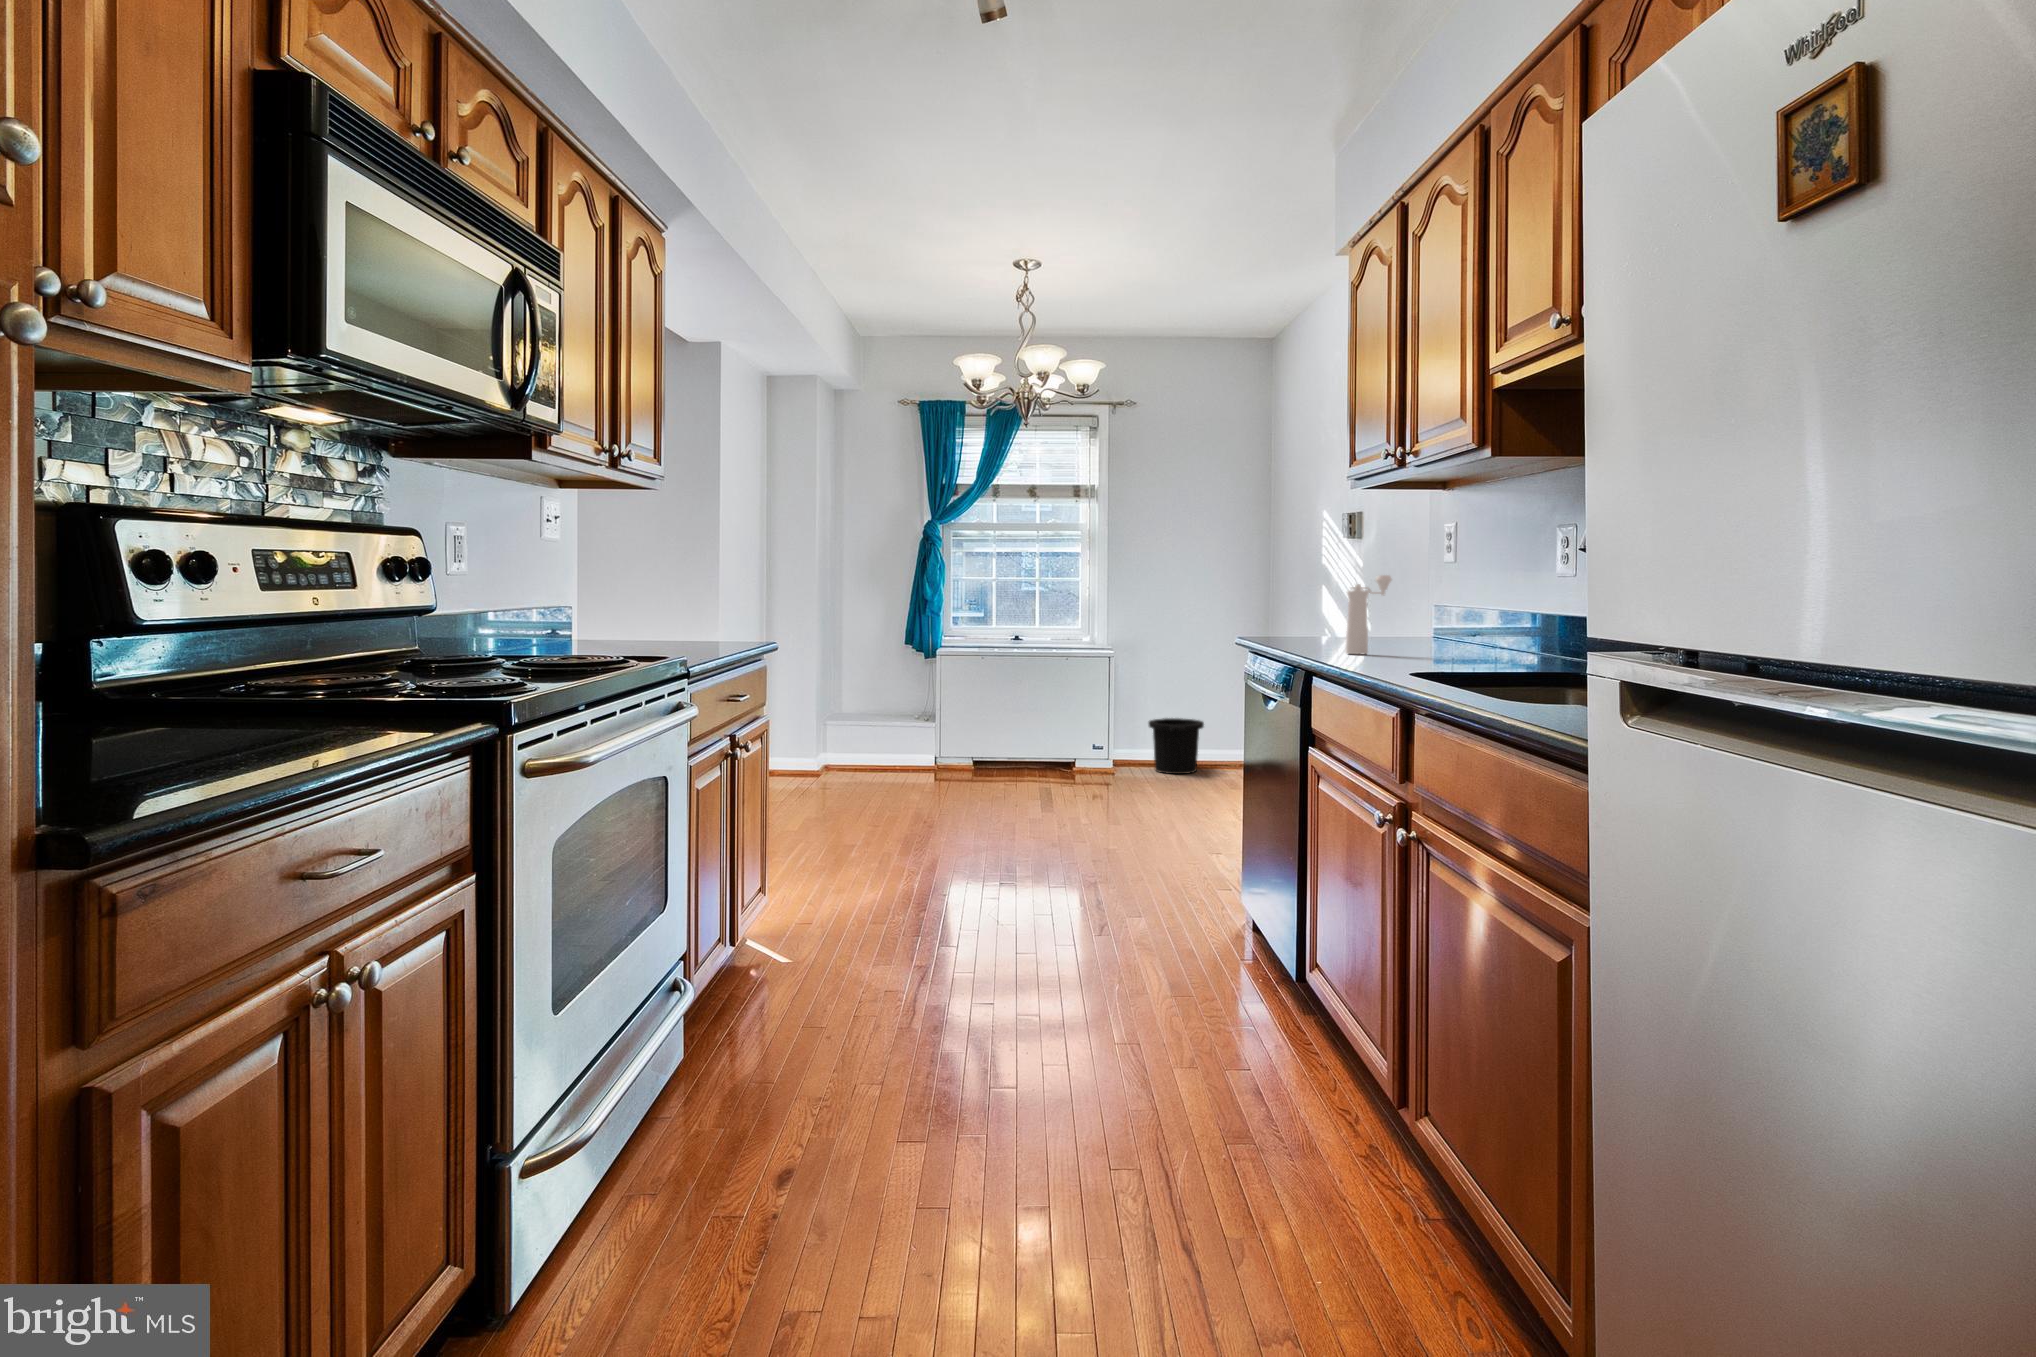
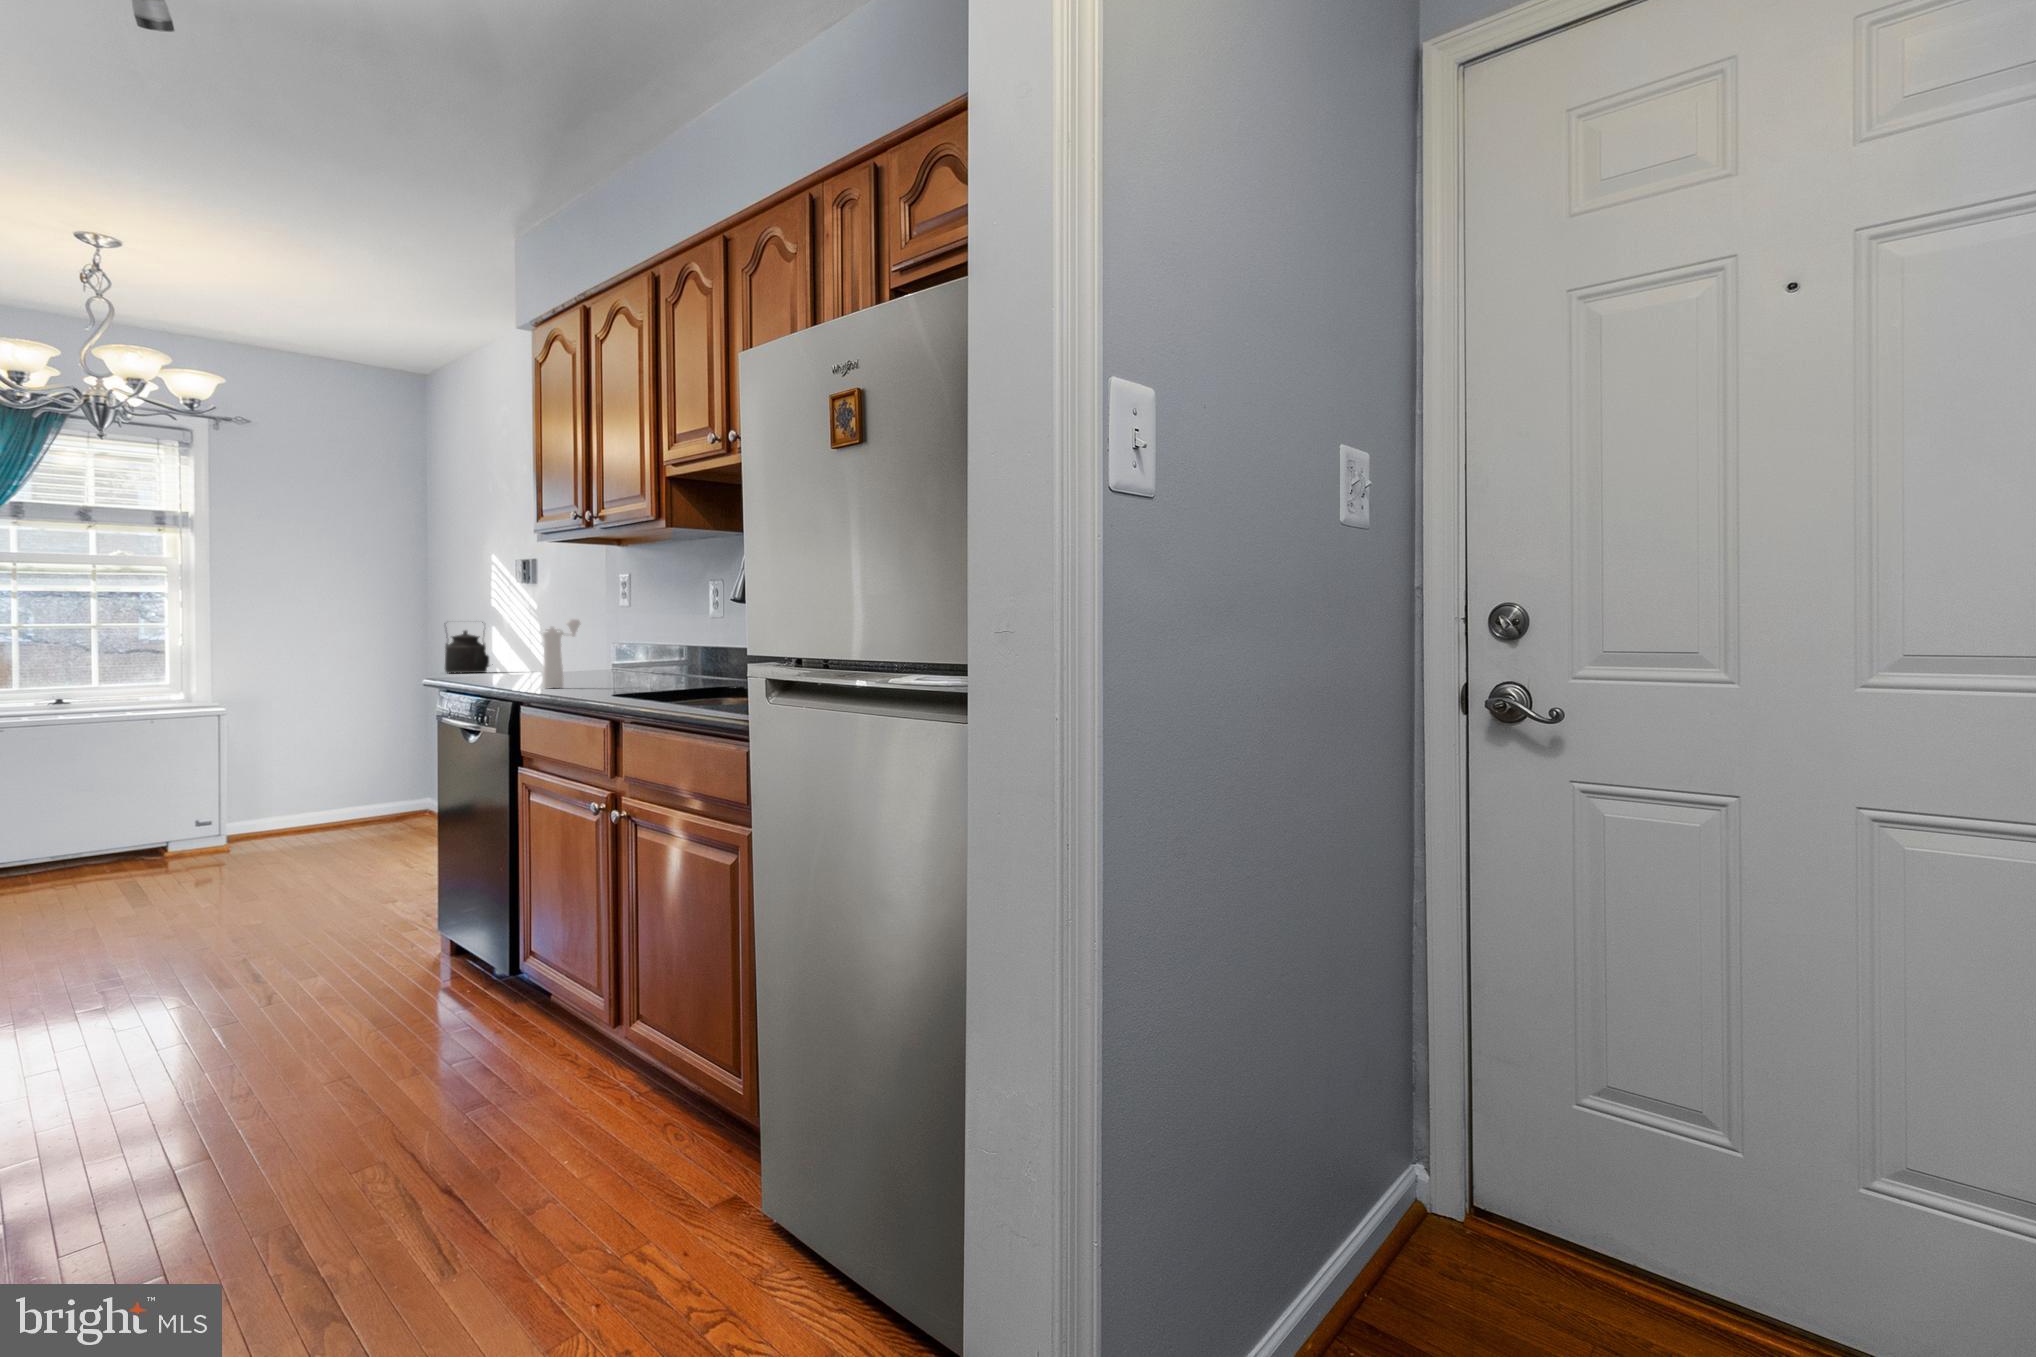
kettle: none [1276,576,1333,628] -> present [445,622,489,673]
trash can: present [1149,718,1204,774] -> none [281,780,357,845]

